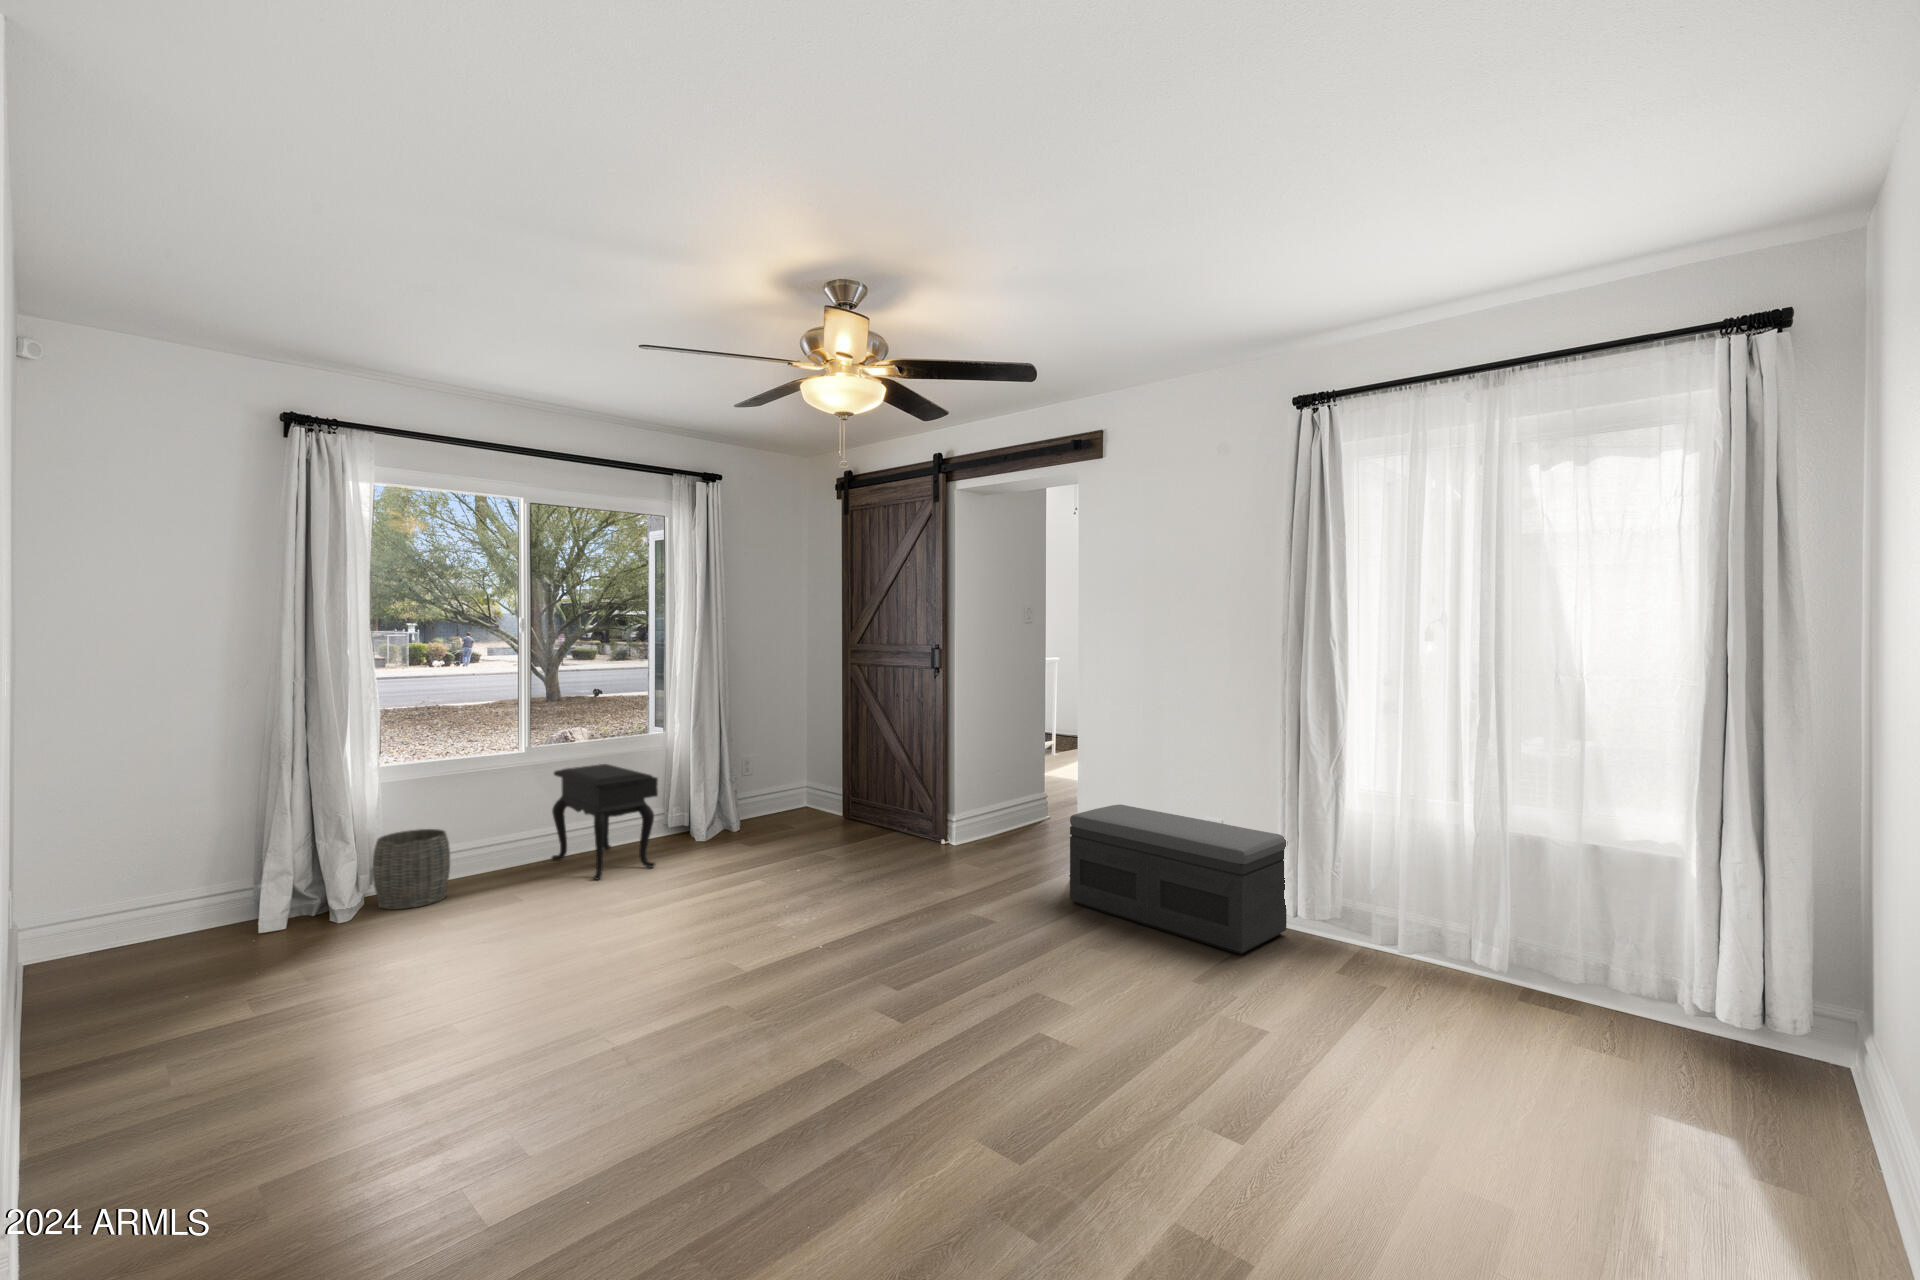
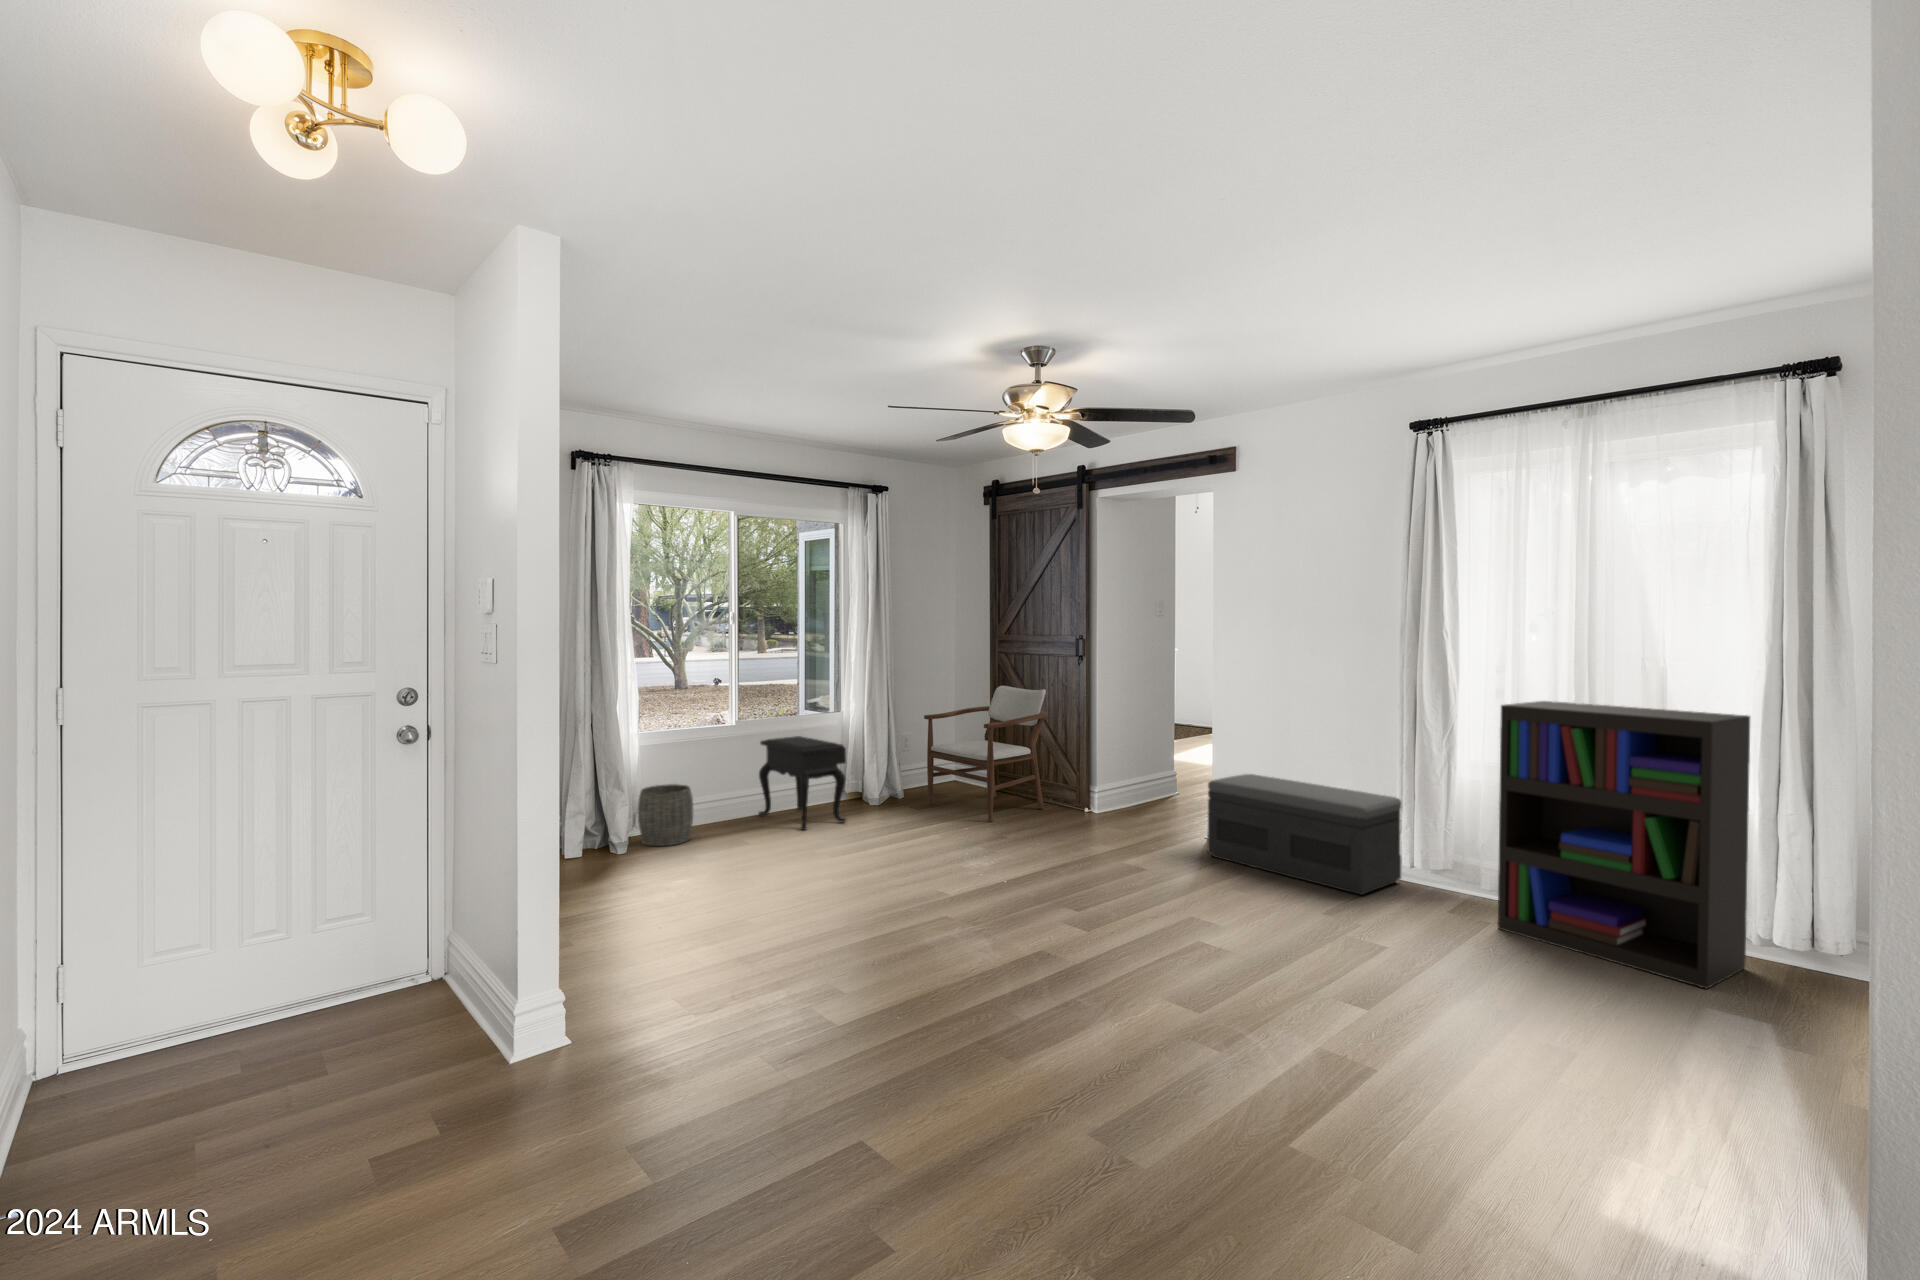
armchair: none [759,702,900,862] -> present [924,686,1047,822]
bookshelf: none [1397,723,1689,1088] -> present [1498,701,1750,989]

